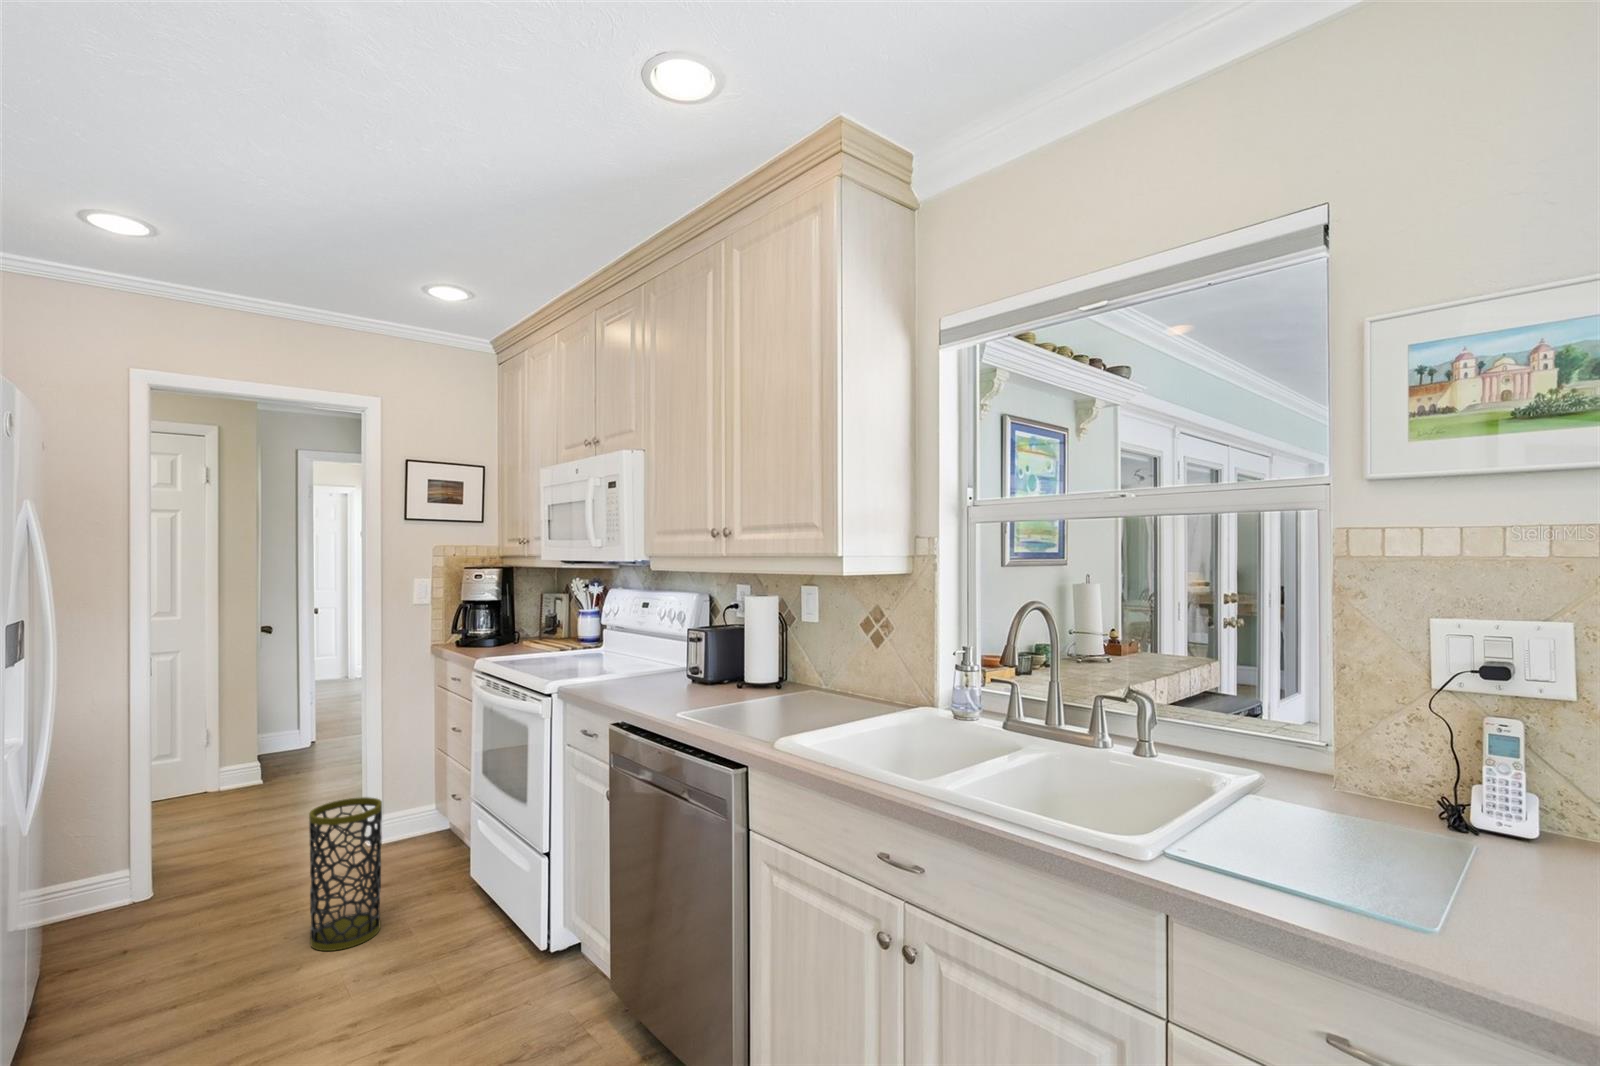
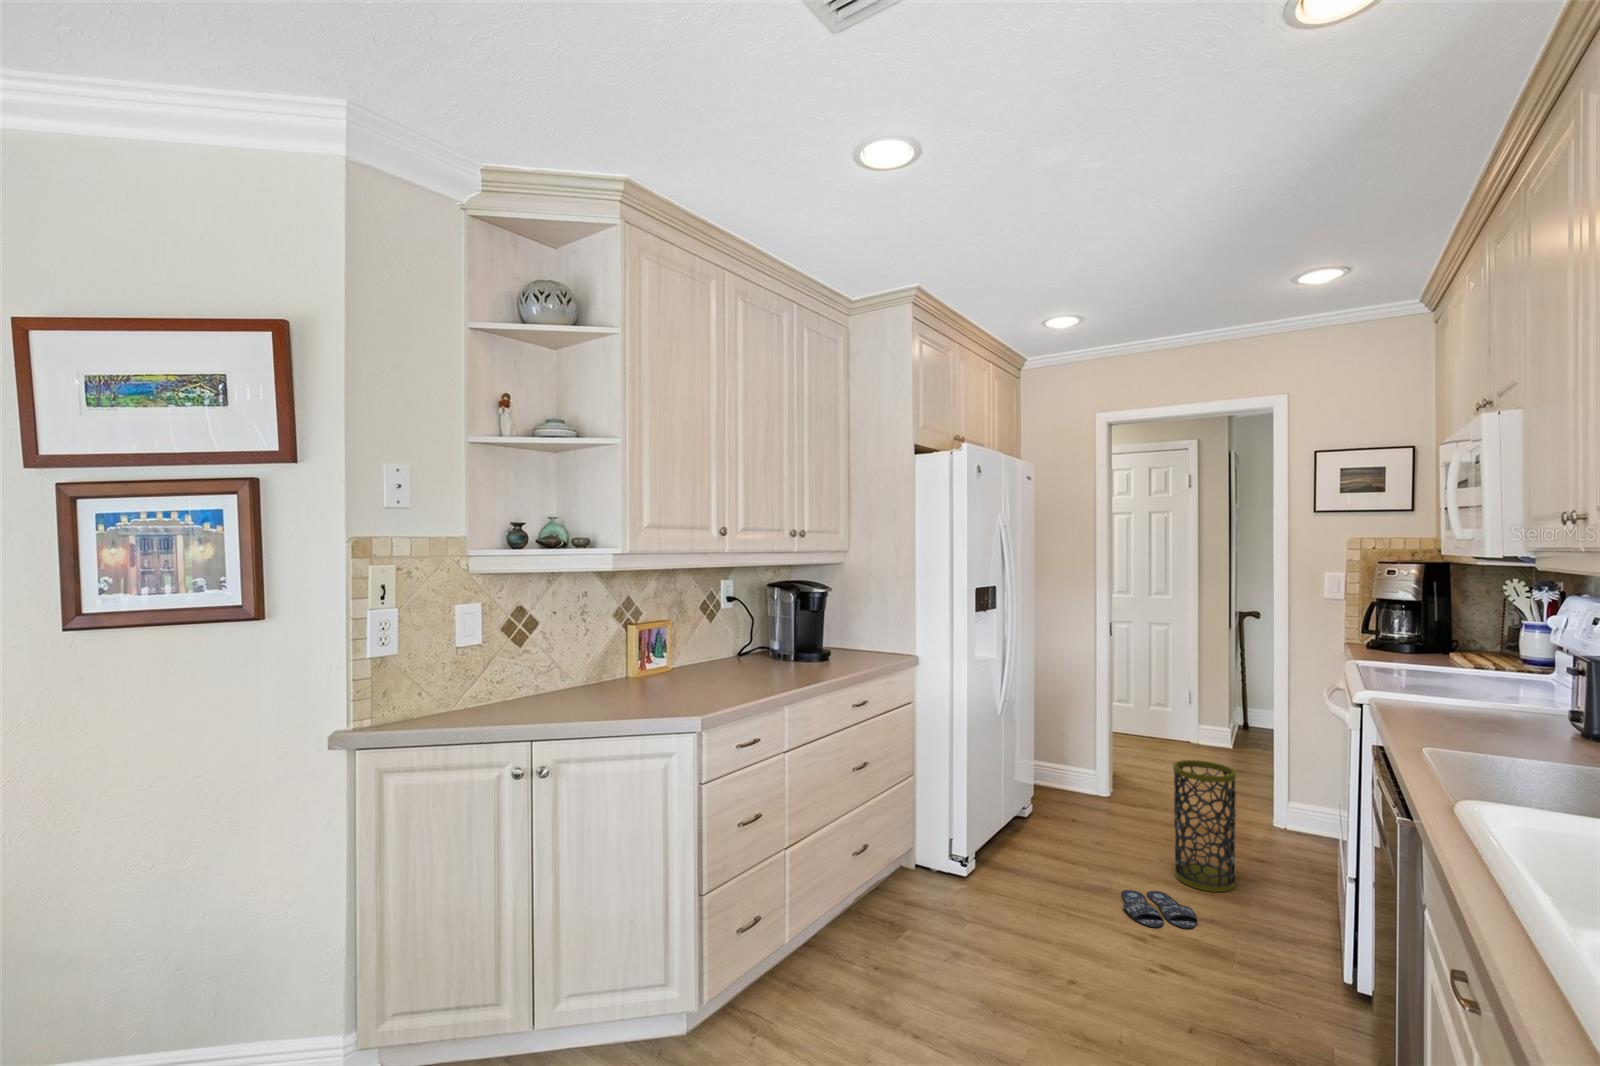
slippers: none [267,971,376,1023] -> present [1121,890,1197,929]

